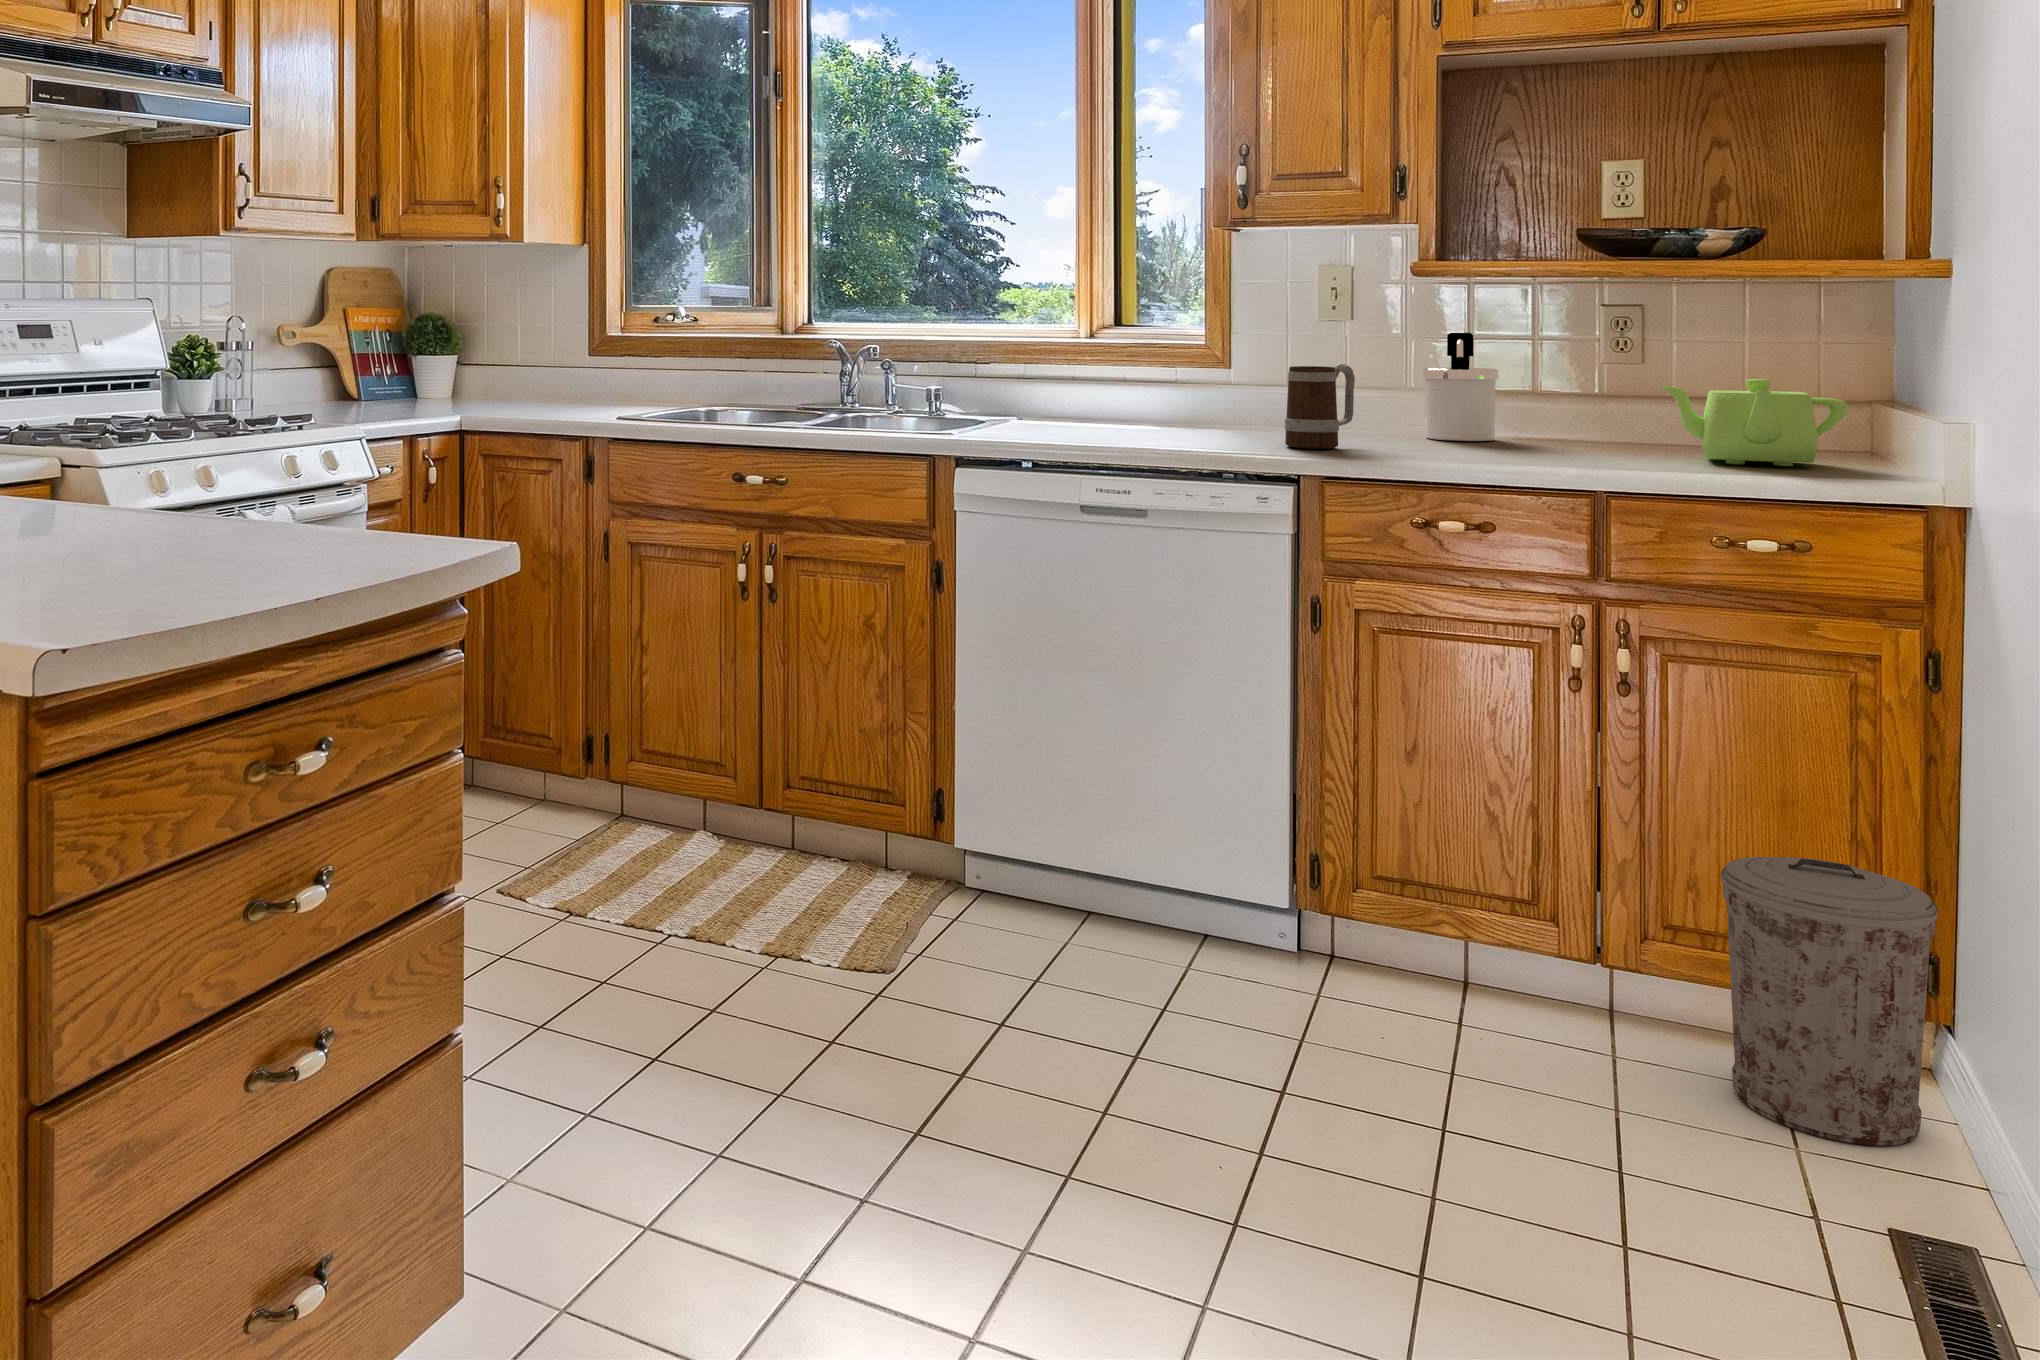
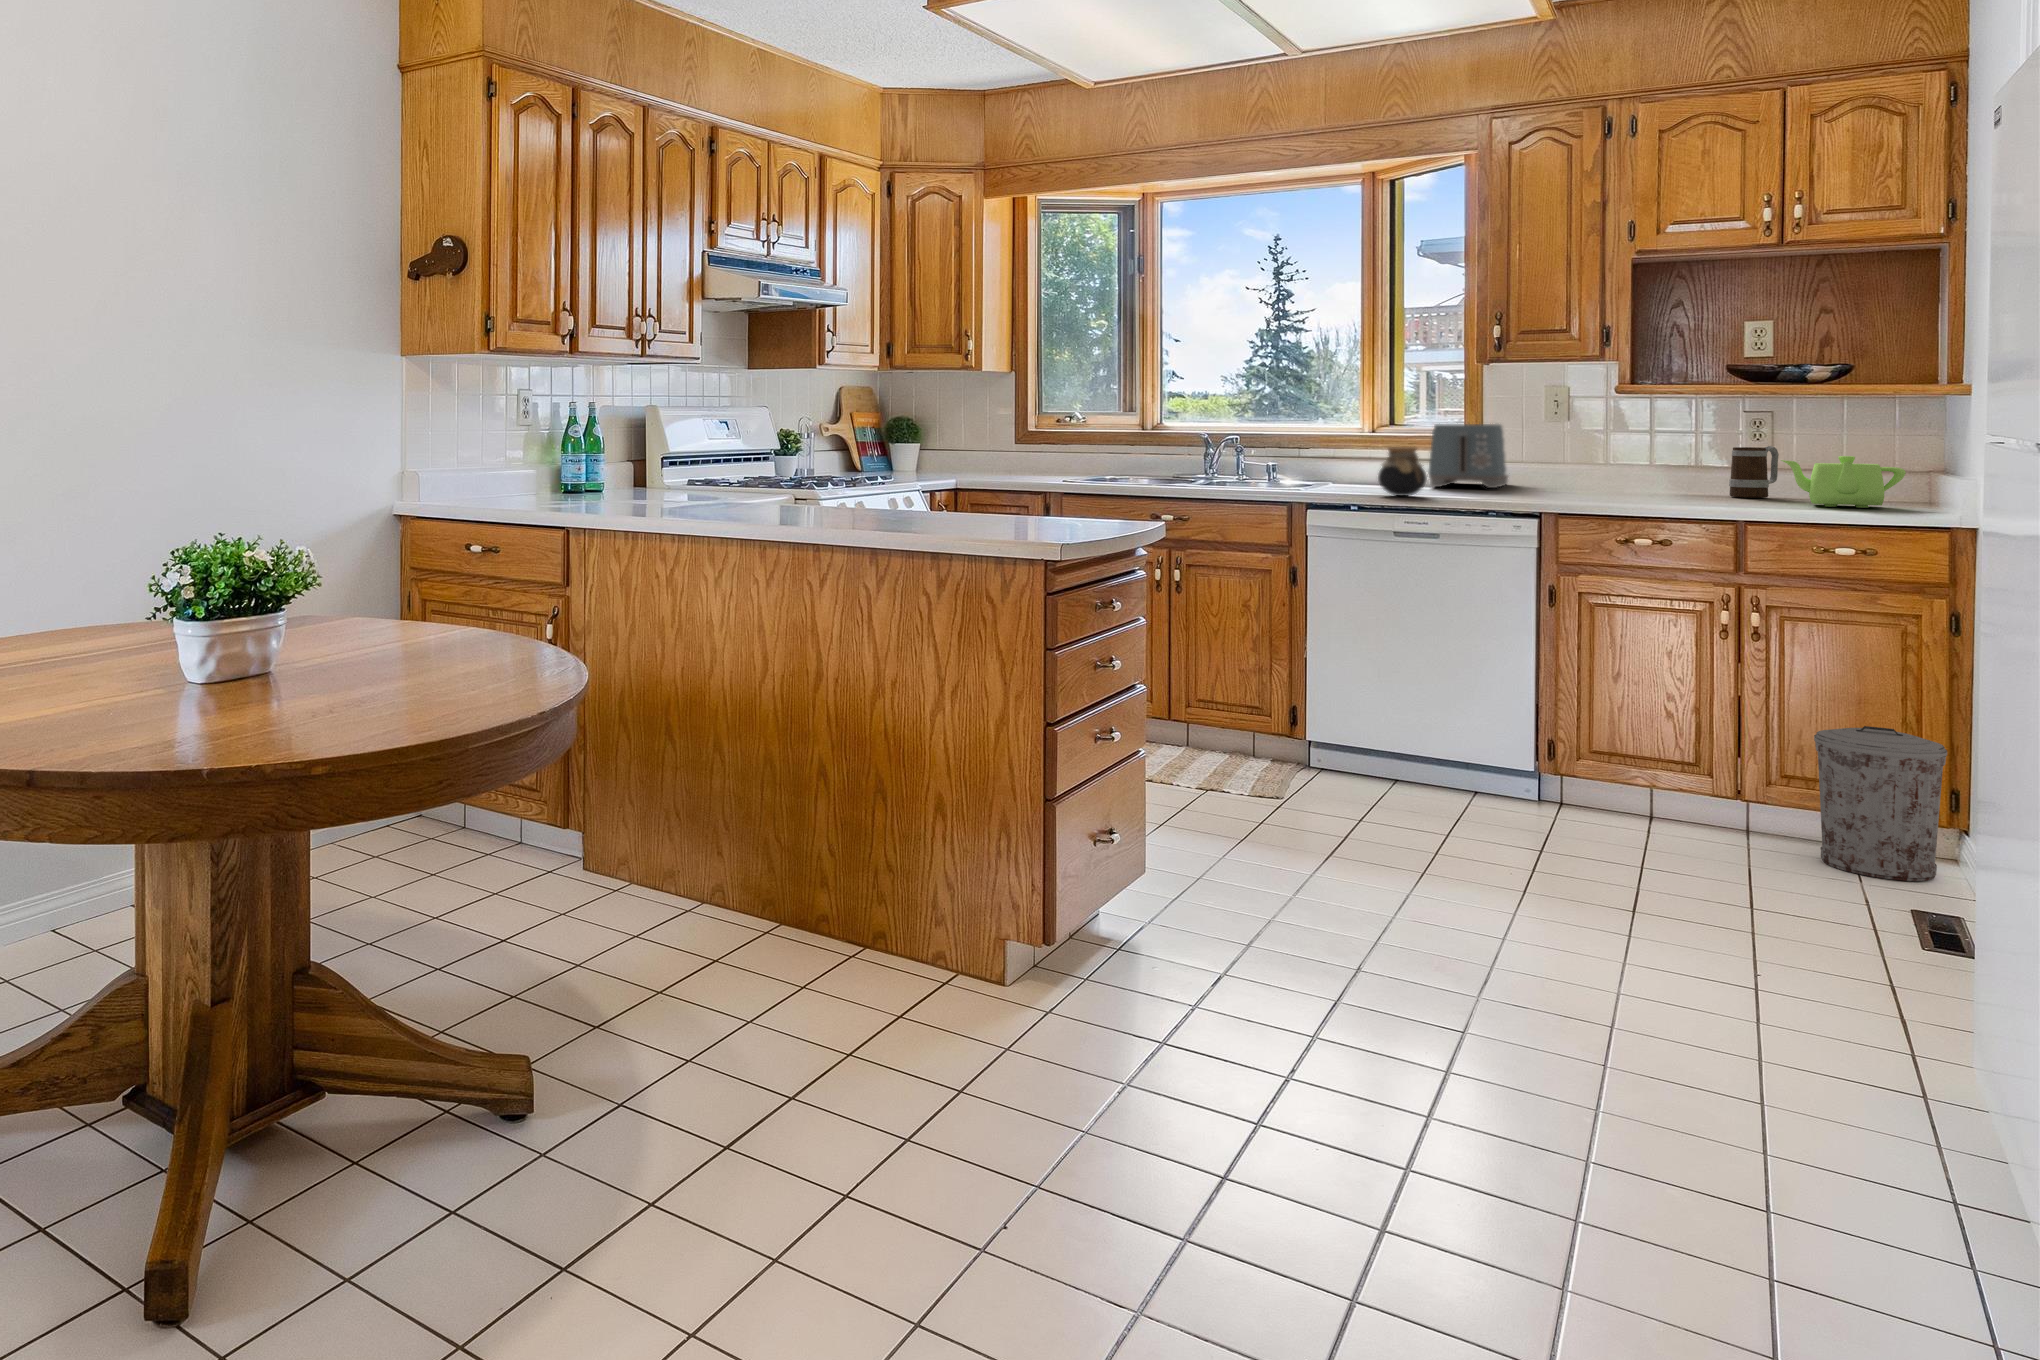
toaster: none [1146,324,1269,427] -> present [1428,424,1508,488]
soap dispenser: present [1423,333,1498,441] -> none [1621,429,1673,496]
jar: none [1058,364,1130,445] -> present [1378,447,1427,496]
mug: present [1285,364,1355,448] -> present [1729,446,1779,498]

